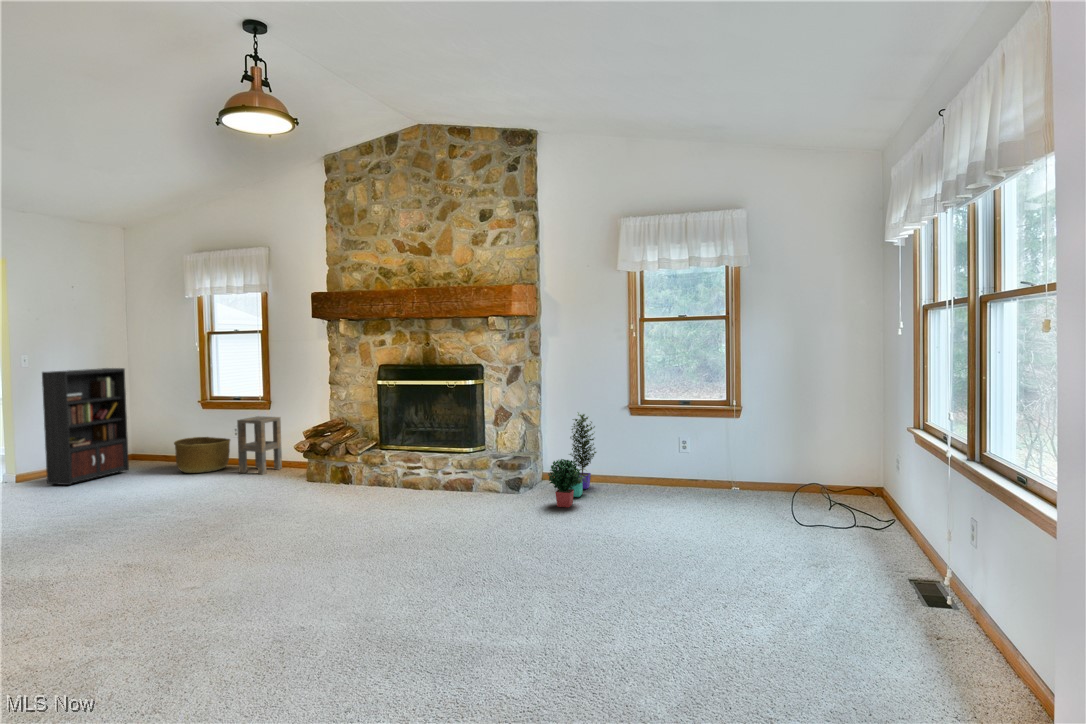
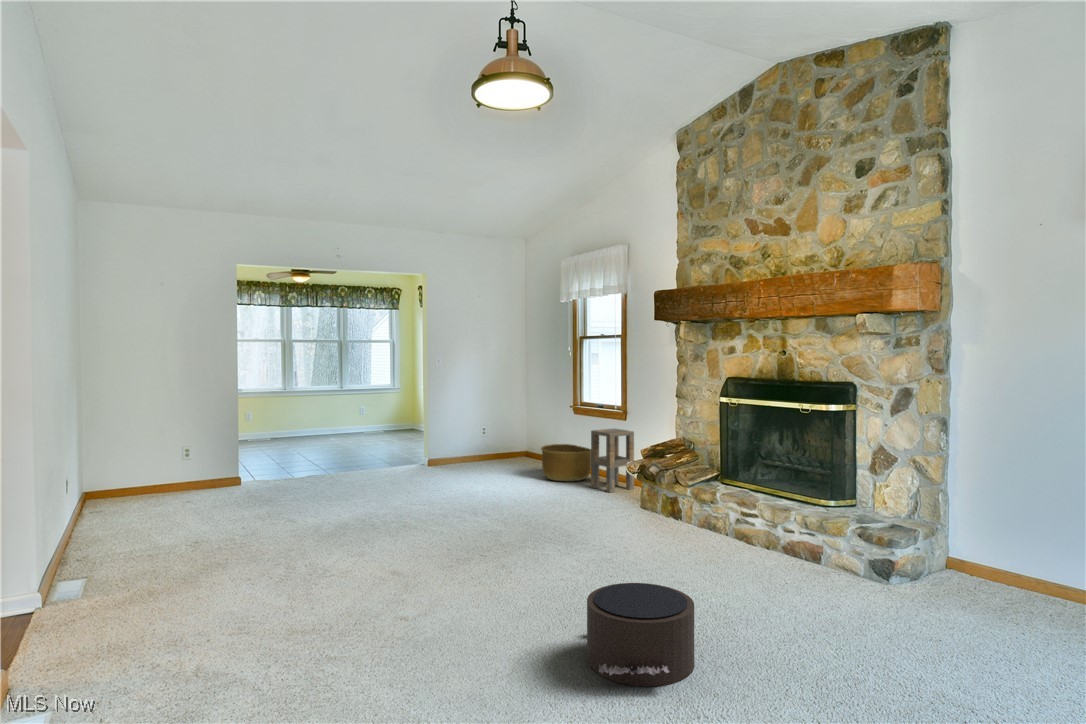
bookcase: present [42,368,129,485] -> none [446,371,510,476]
potted plant: present [548,413,596,507] -> none [919,470,1048,627]
pouf: none [367,515,456,585] -> present [587,583,694,686]

